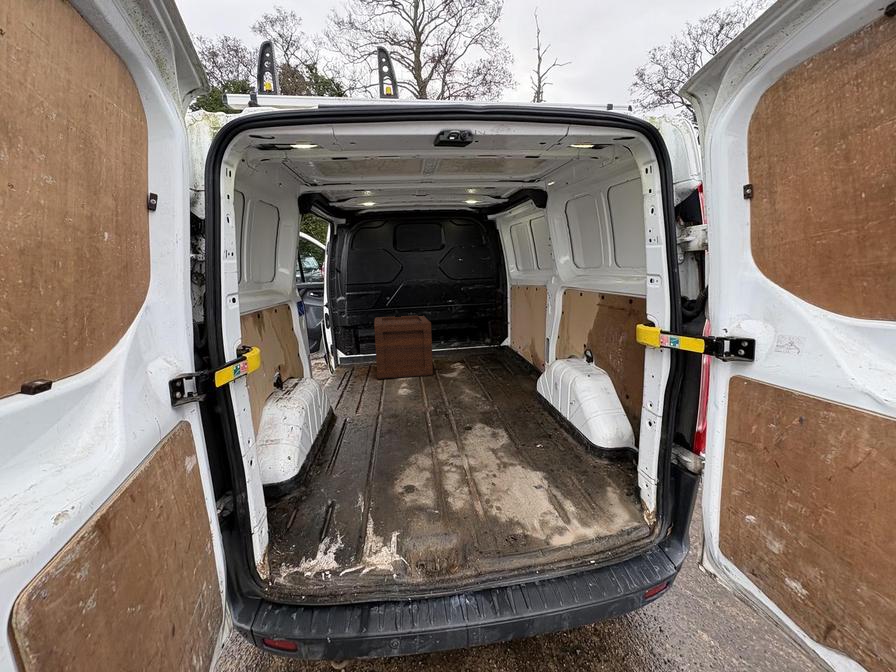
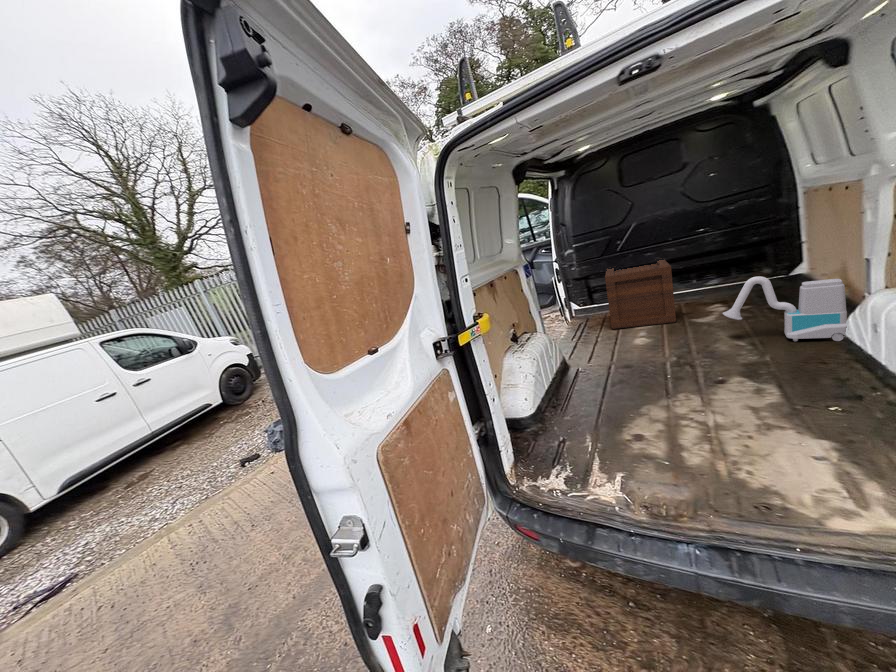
vacuum cleaner: none [469,340,544,394] -> present [723,276,847,341]

